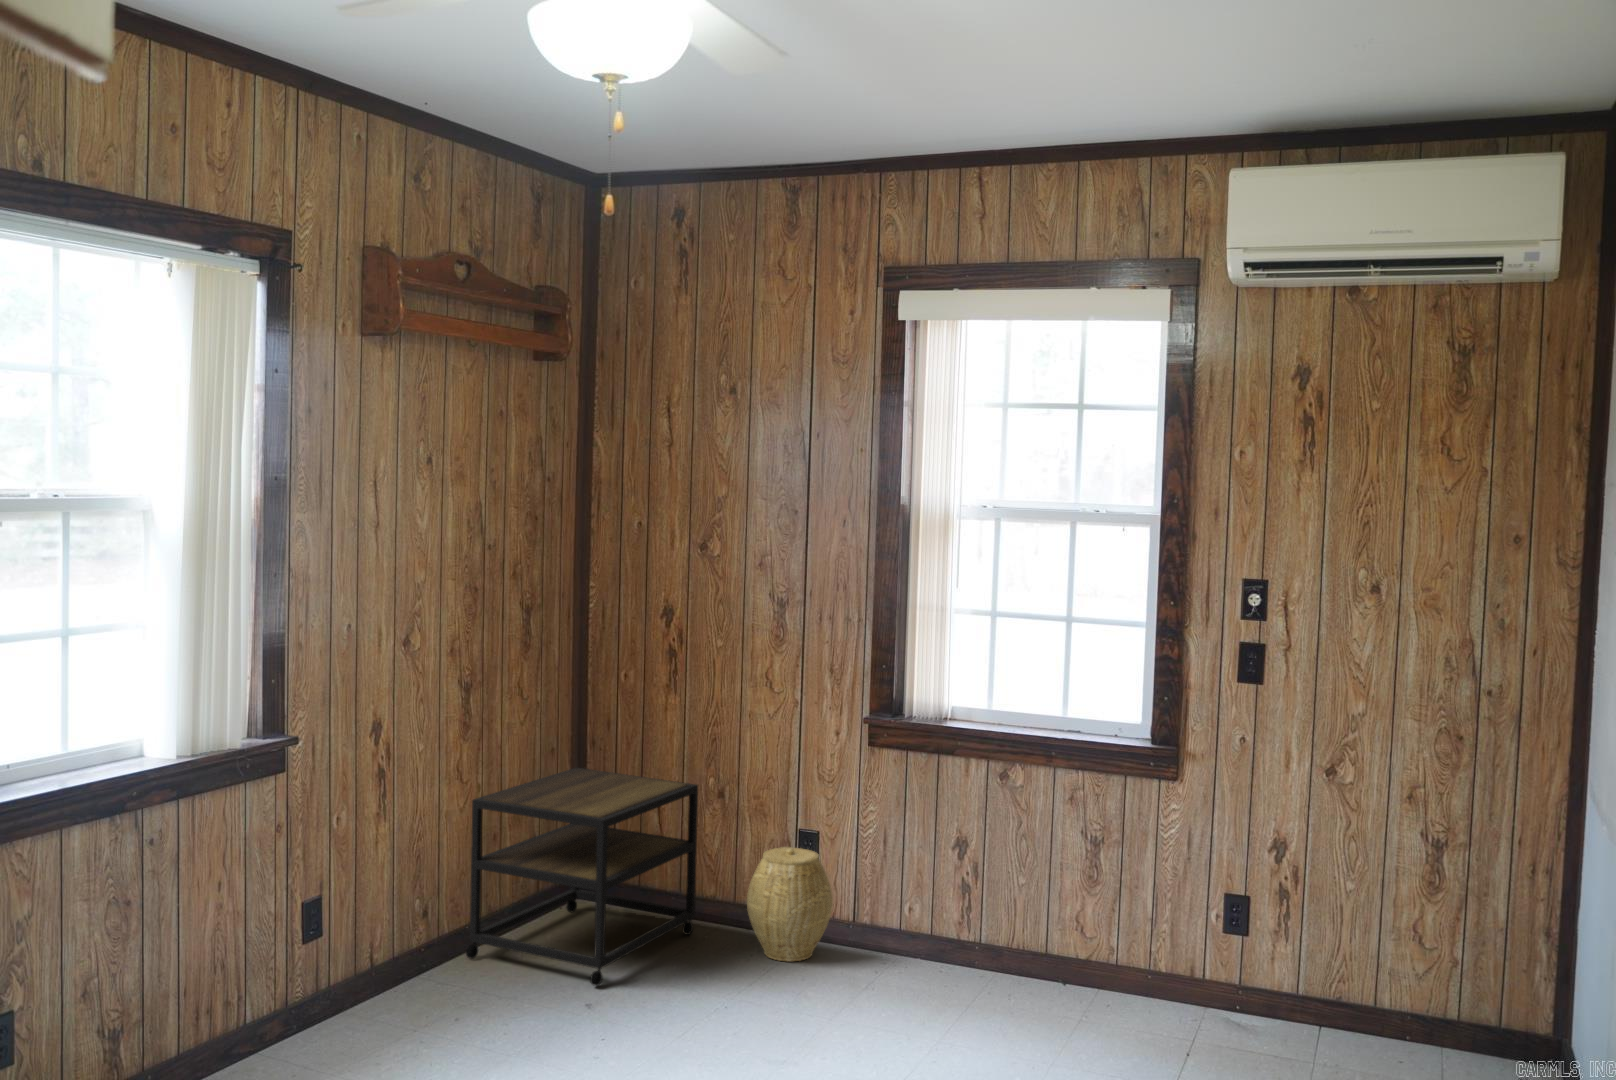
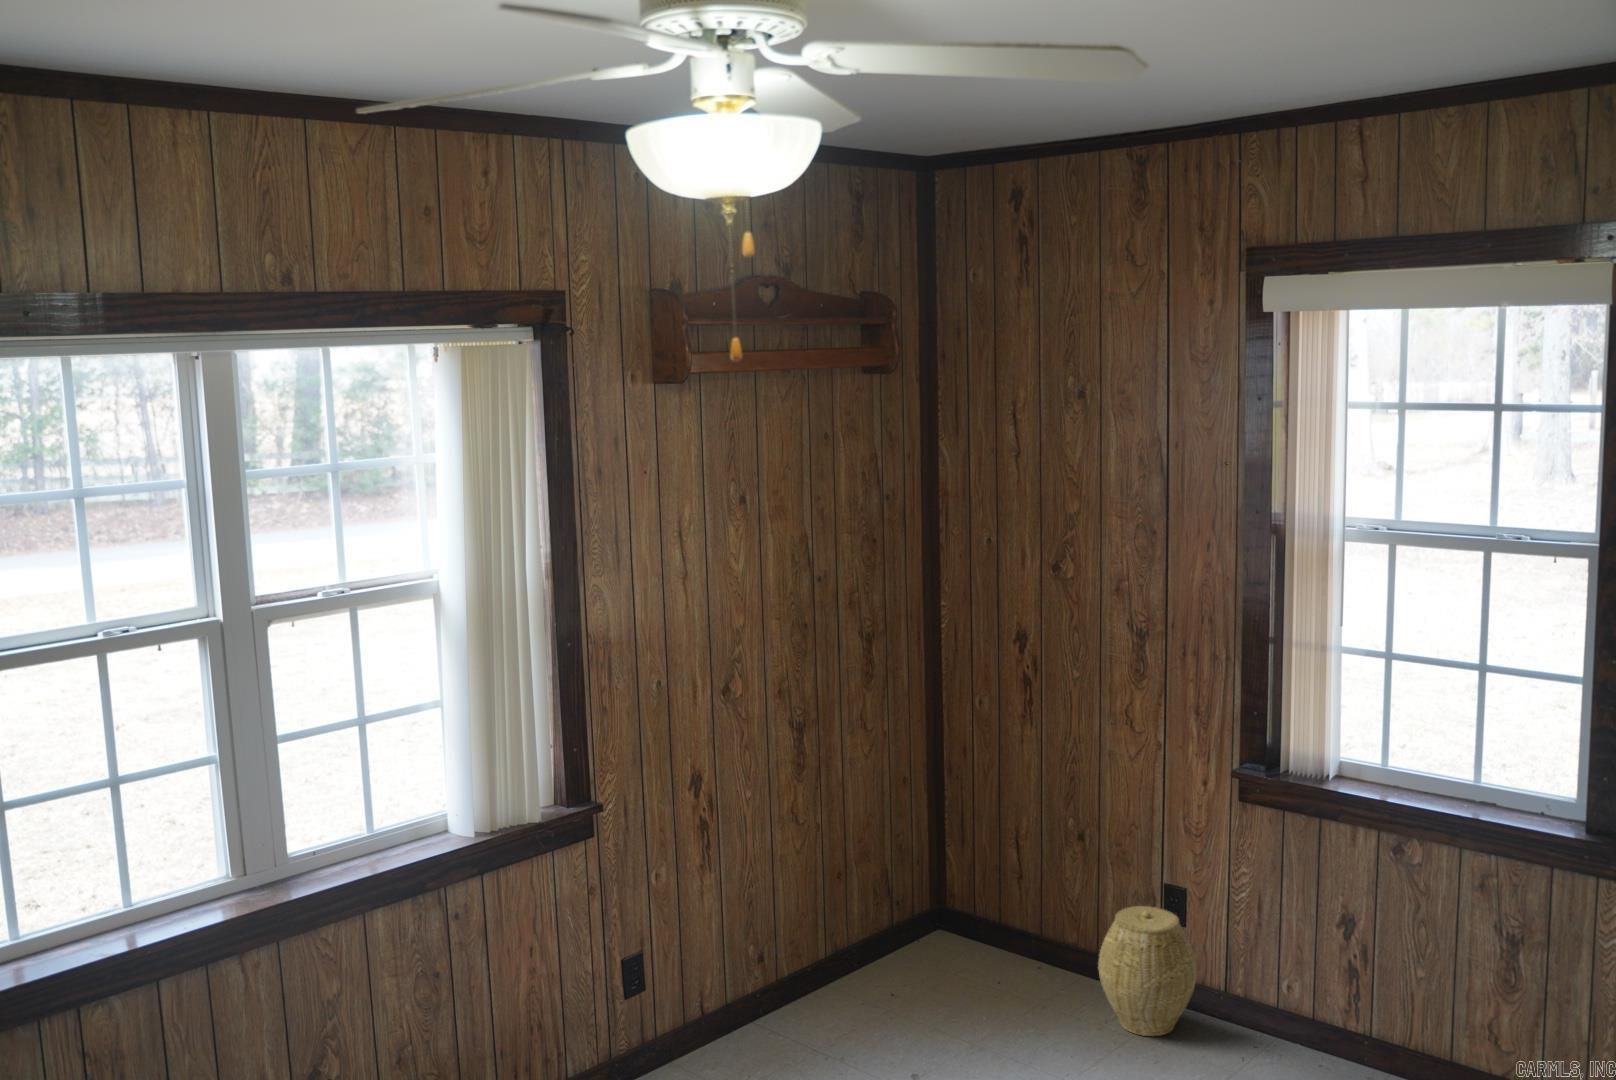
side table: present [466,768,698,986] -> none [805,796,1049,1051]

